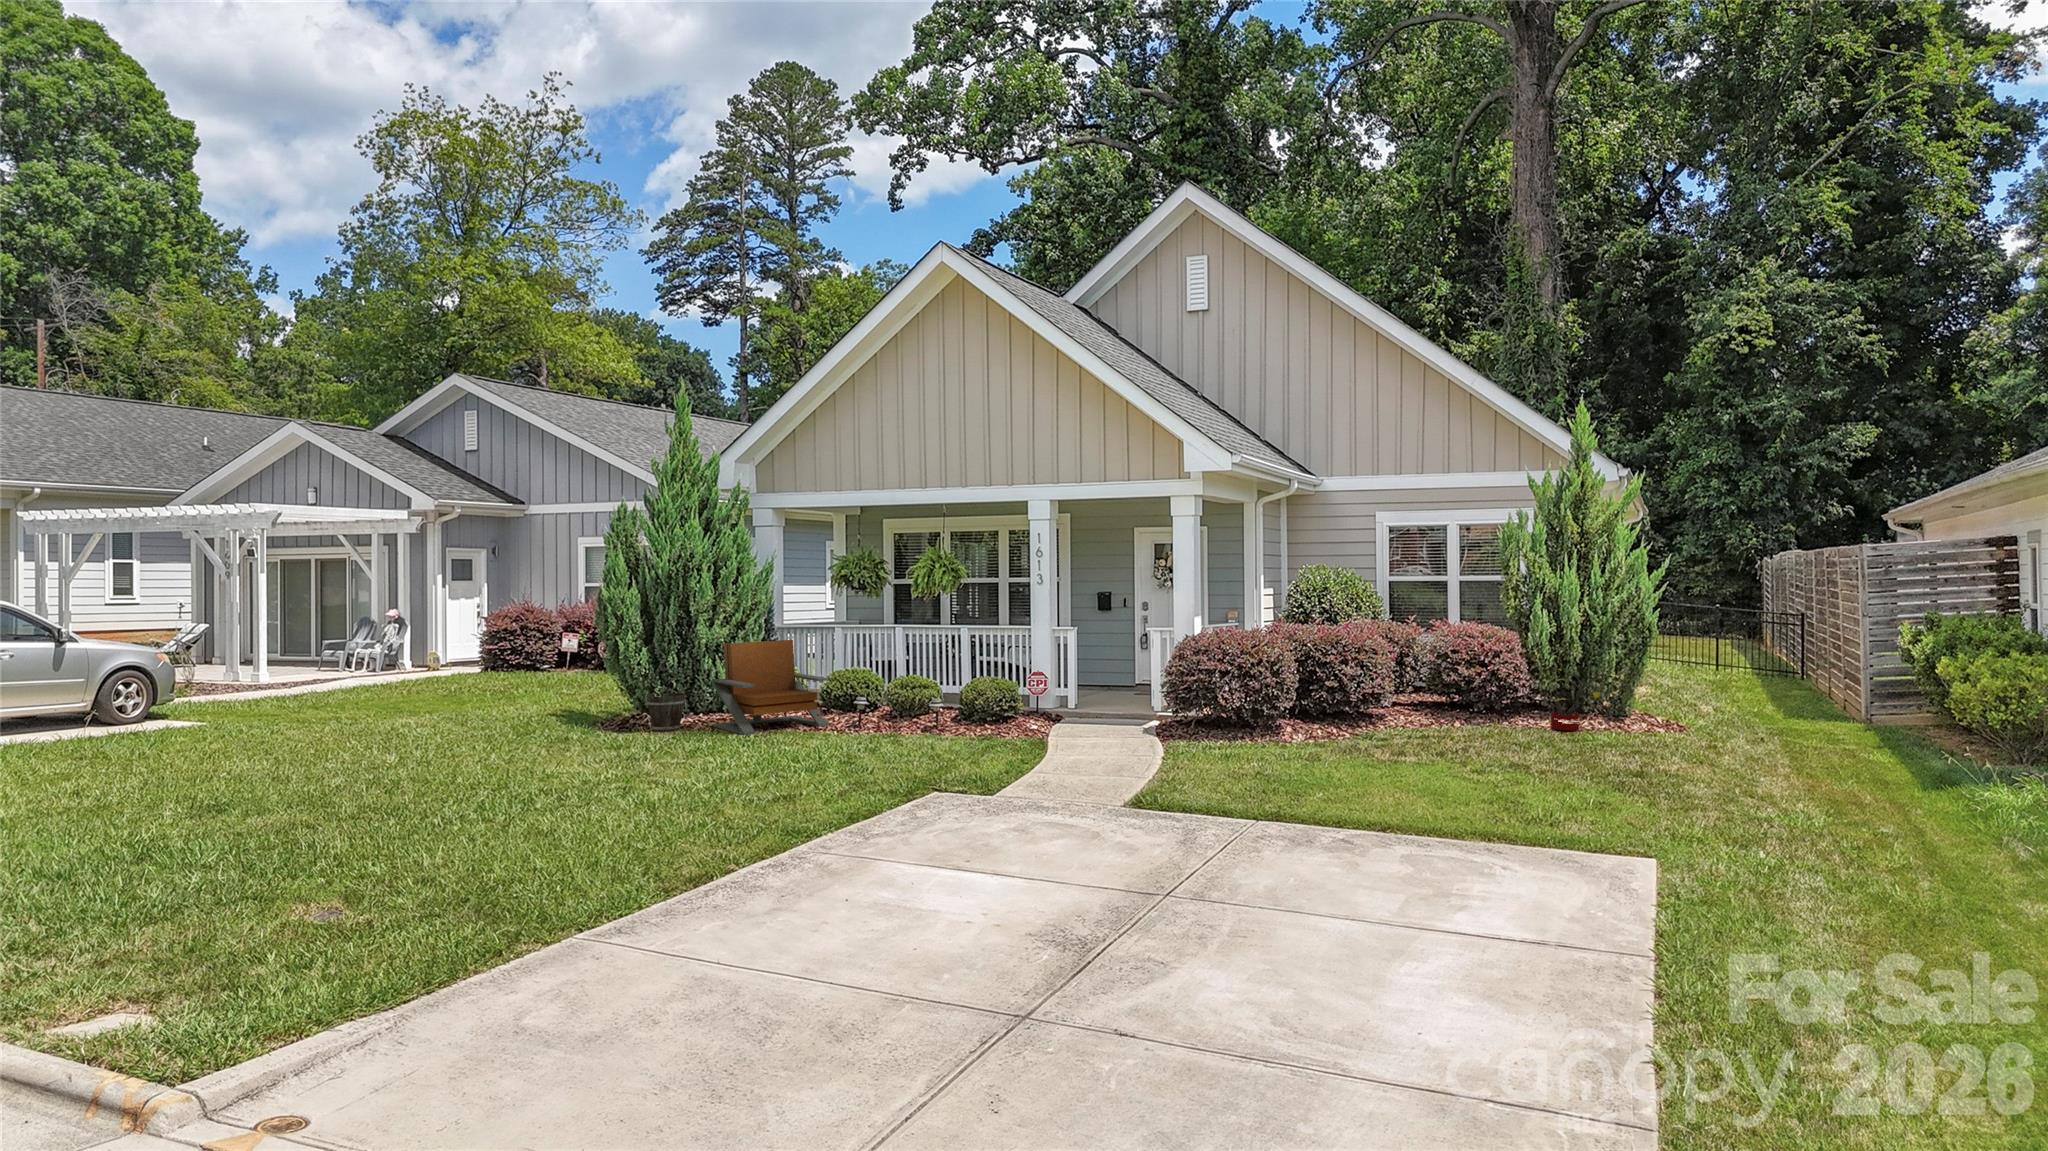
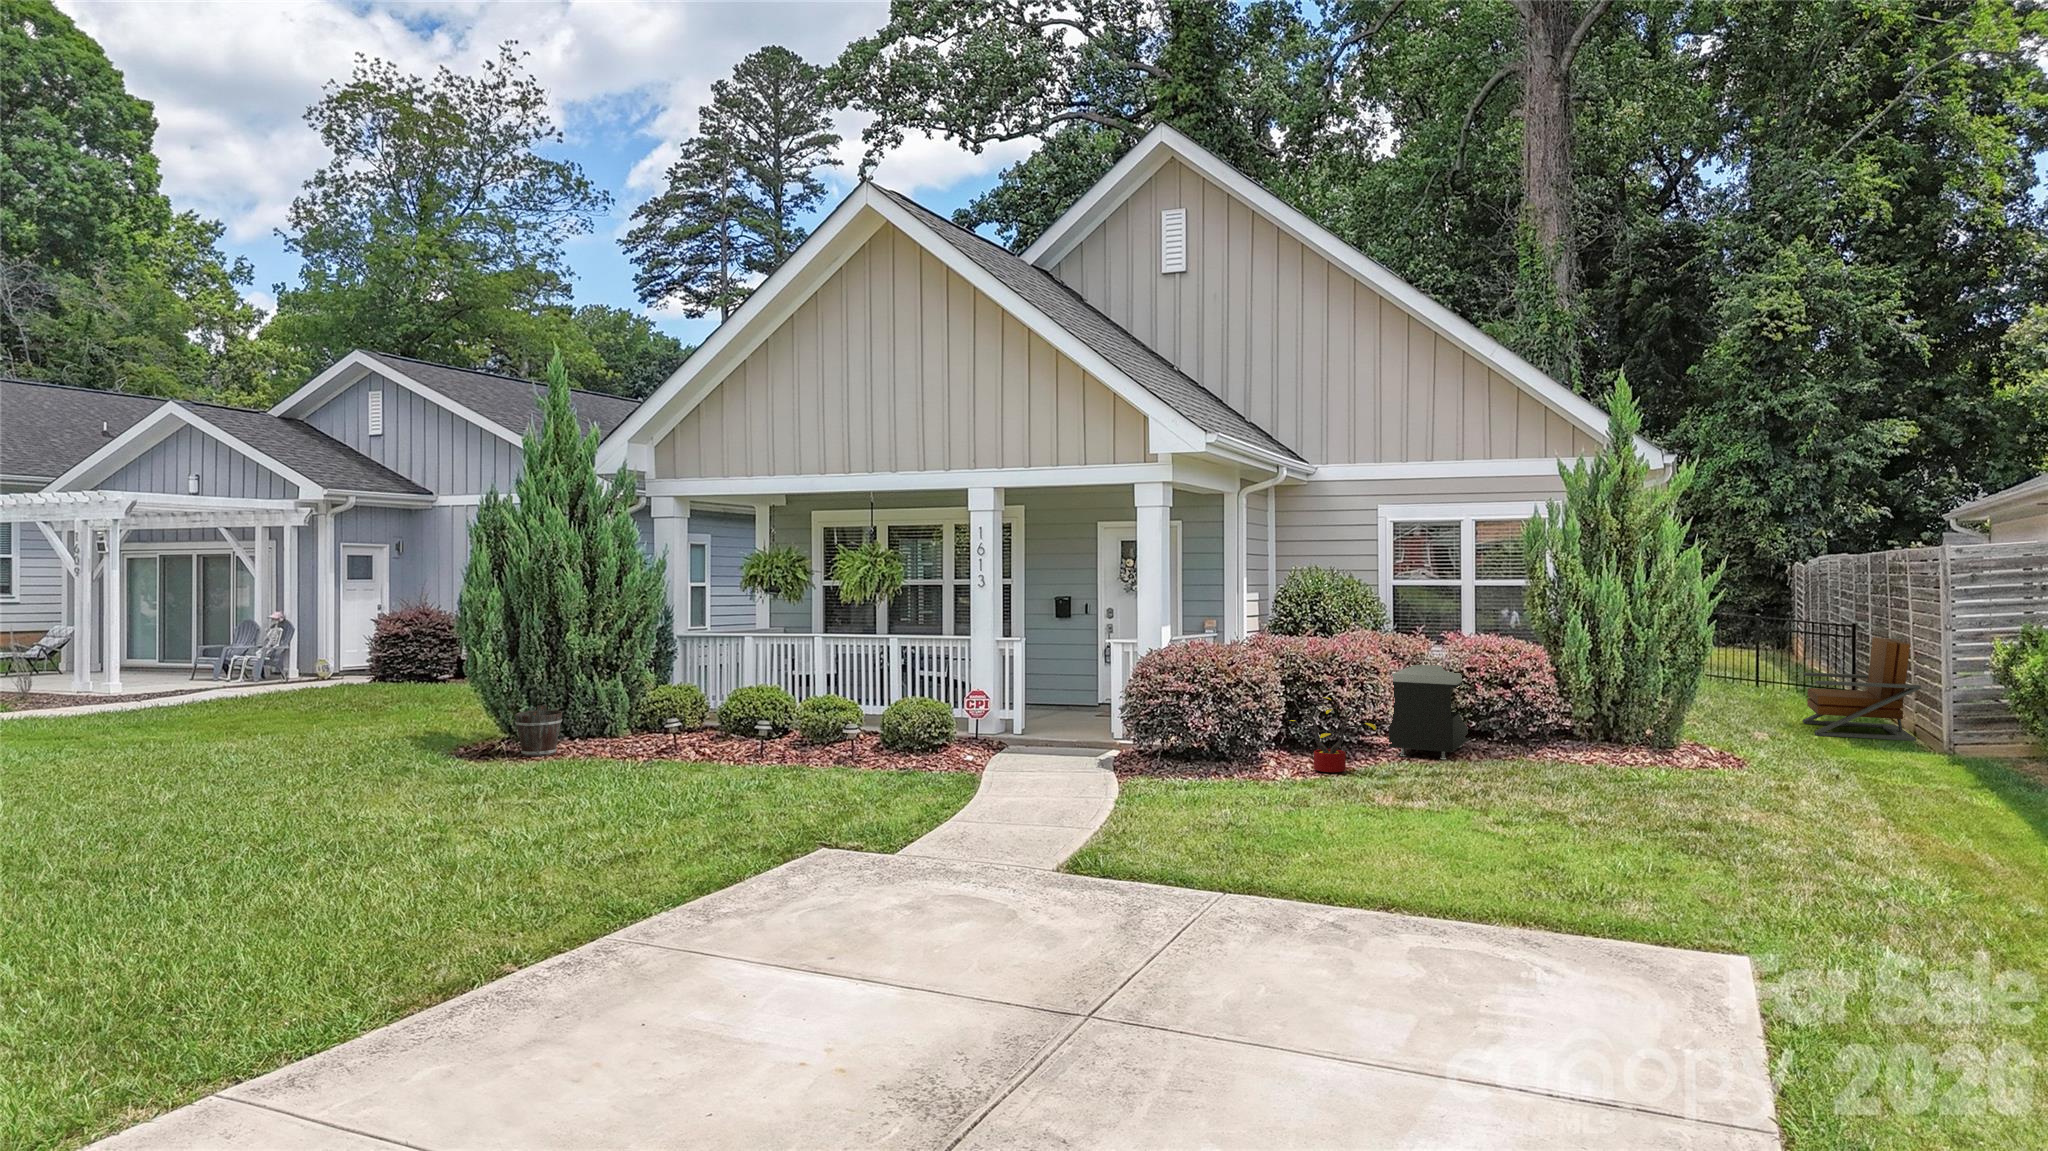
lounge chair: present [712,640,829,735] -> present [1803,637,1921,741]
storage bench: none [1388,647,1461,726] -> present [1389,665,1470,760]
decorative plant: present [1551,669,1600,731] -> present [1291,695,1376,772]

